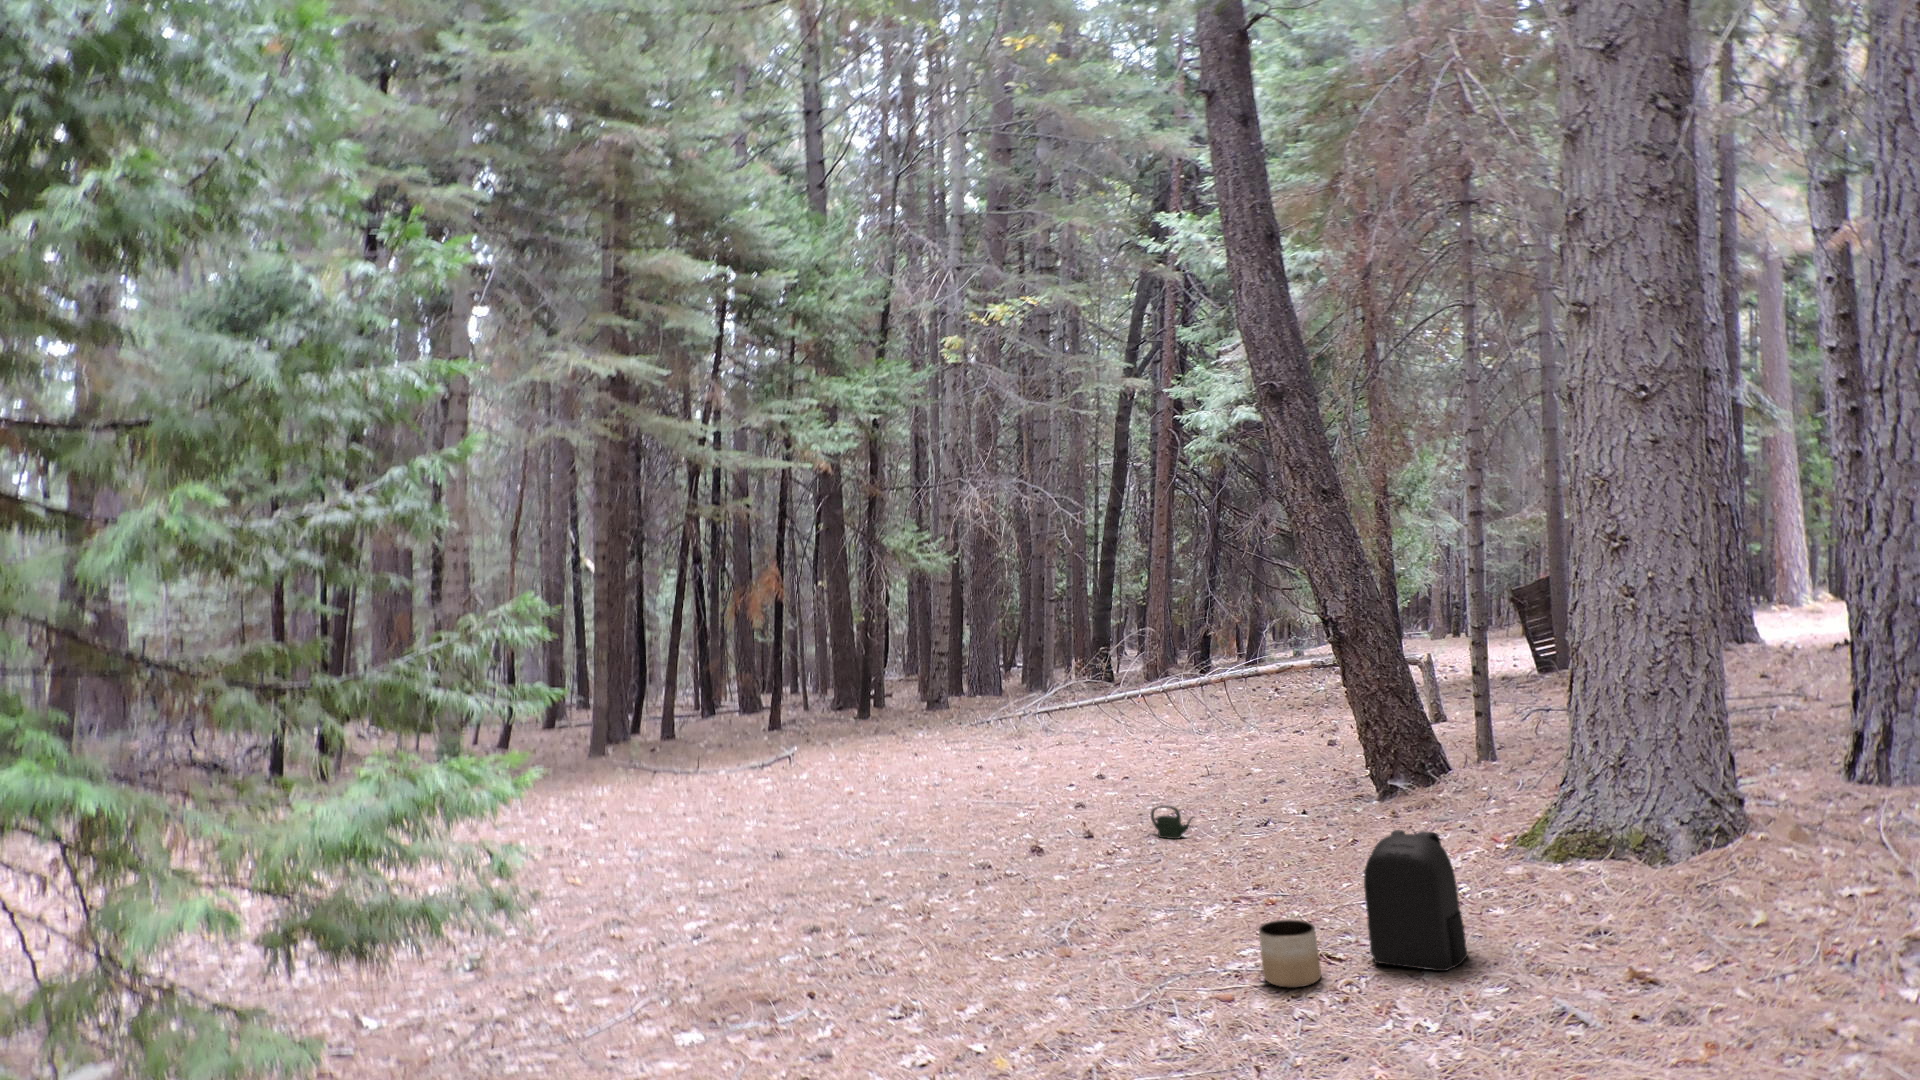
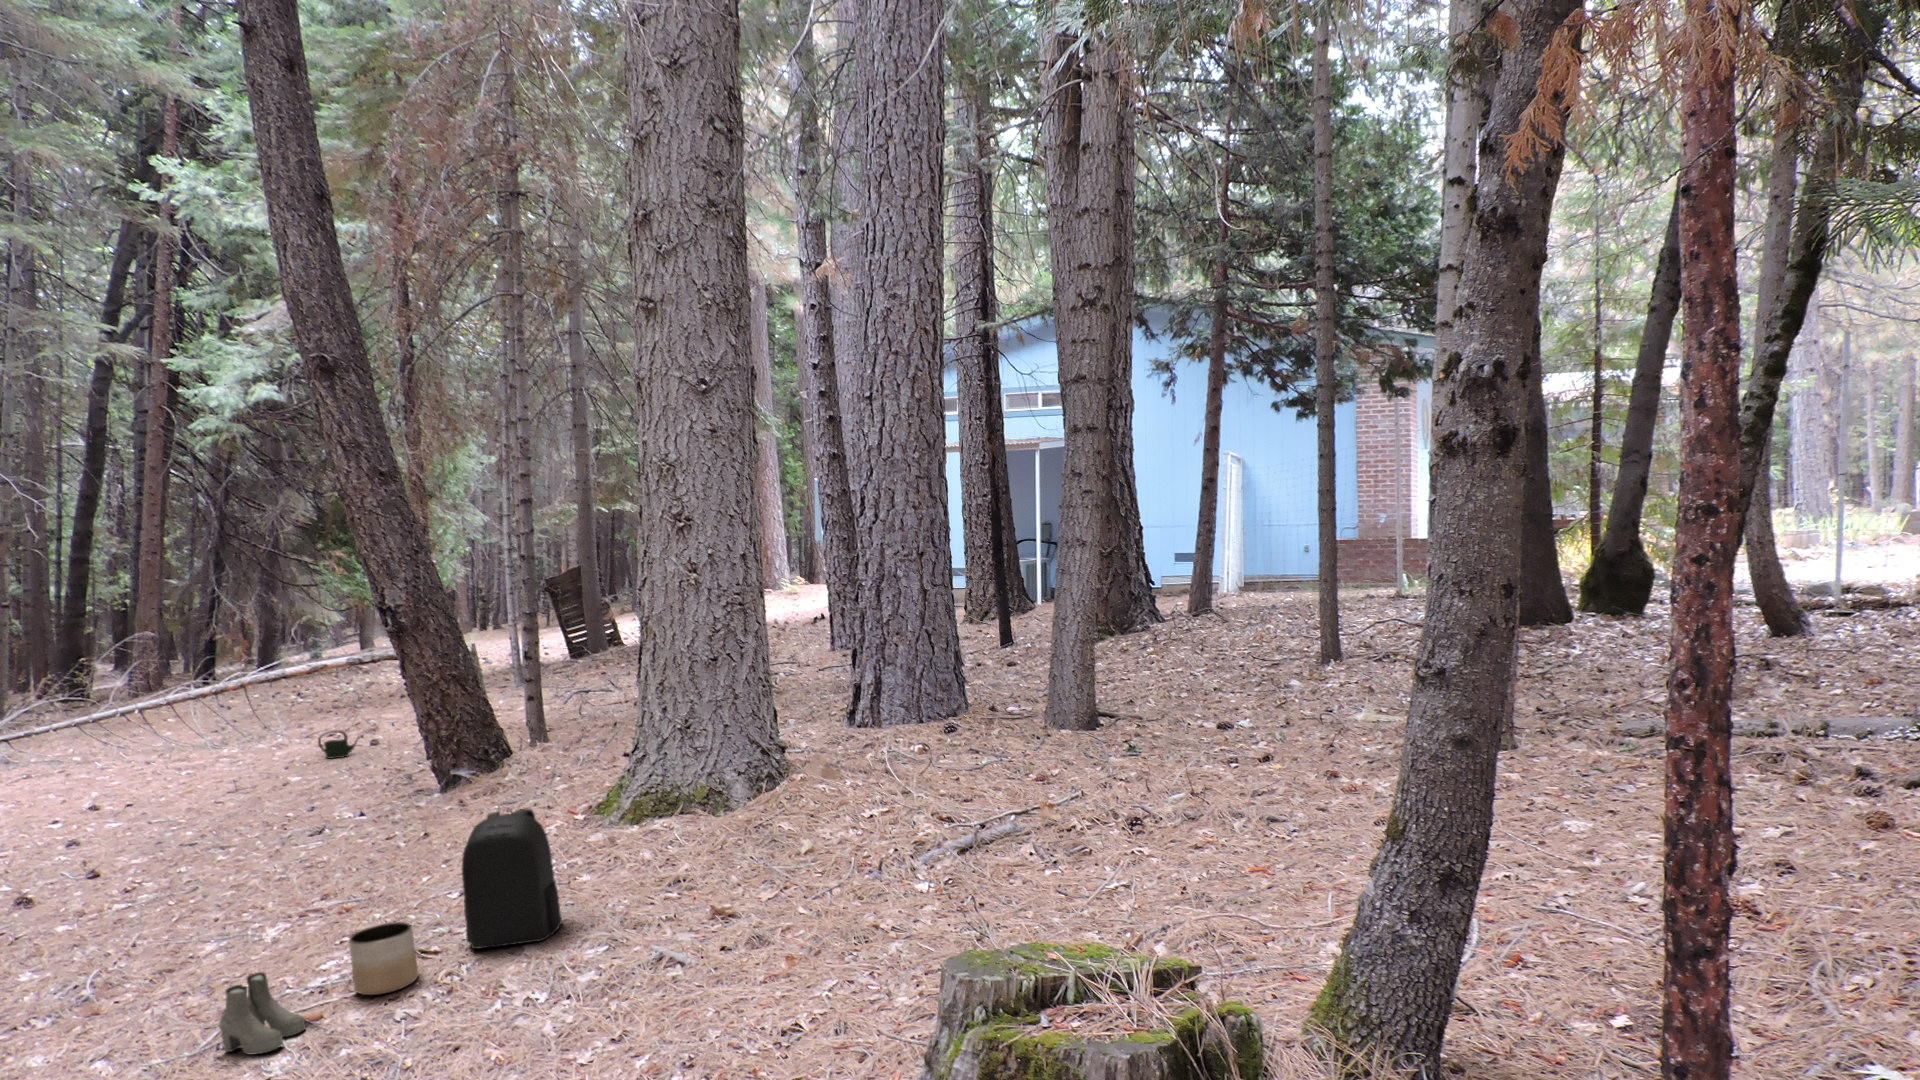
watering can: present [1151,805,1193,839] -> present [318,731,358,759]
boots: none [1151,941,1219,1016] -> present [219,972,306,1055]

